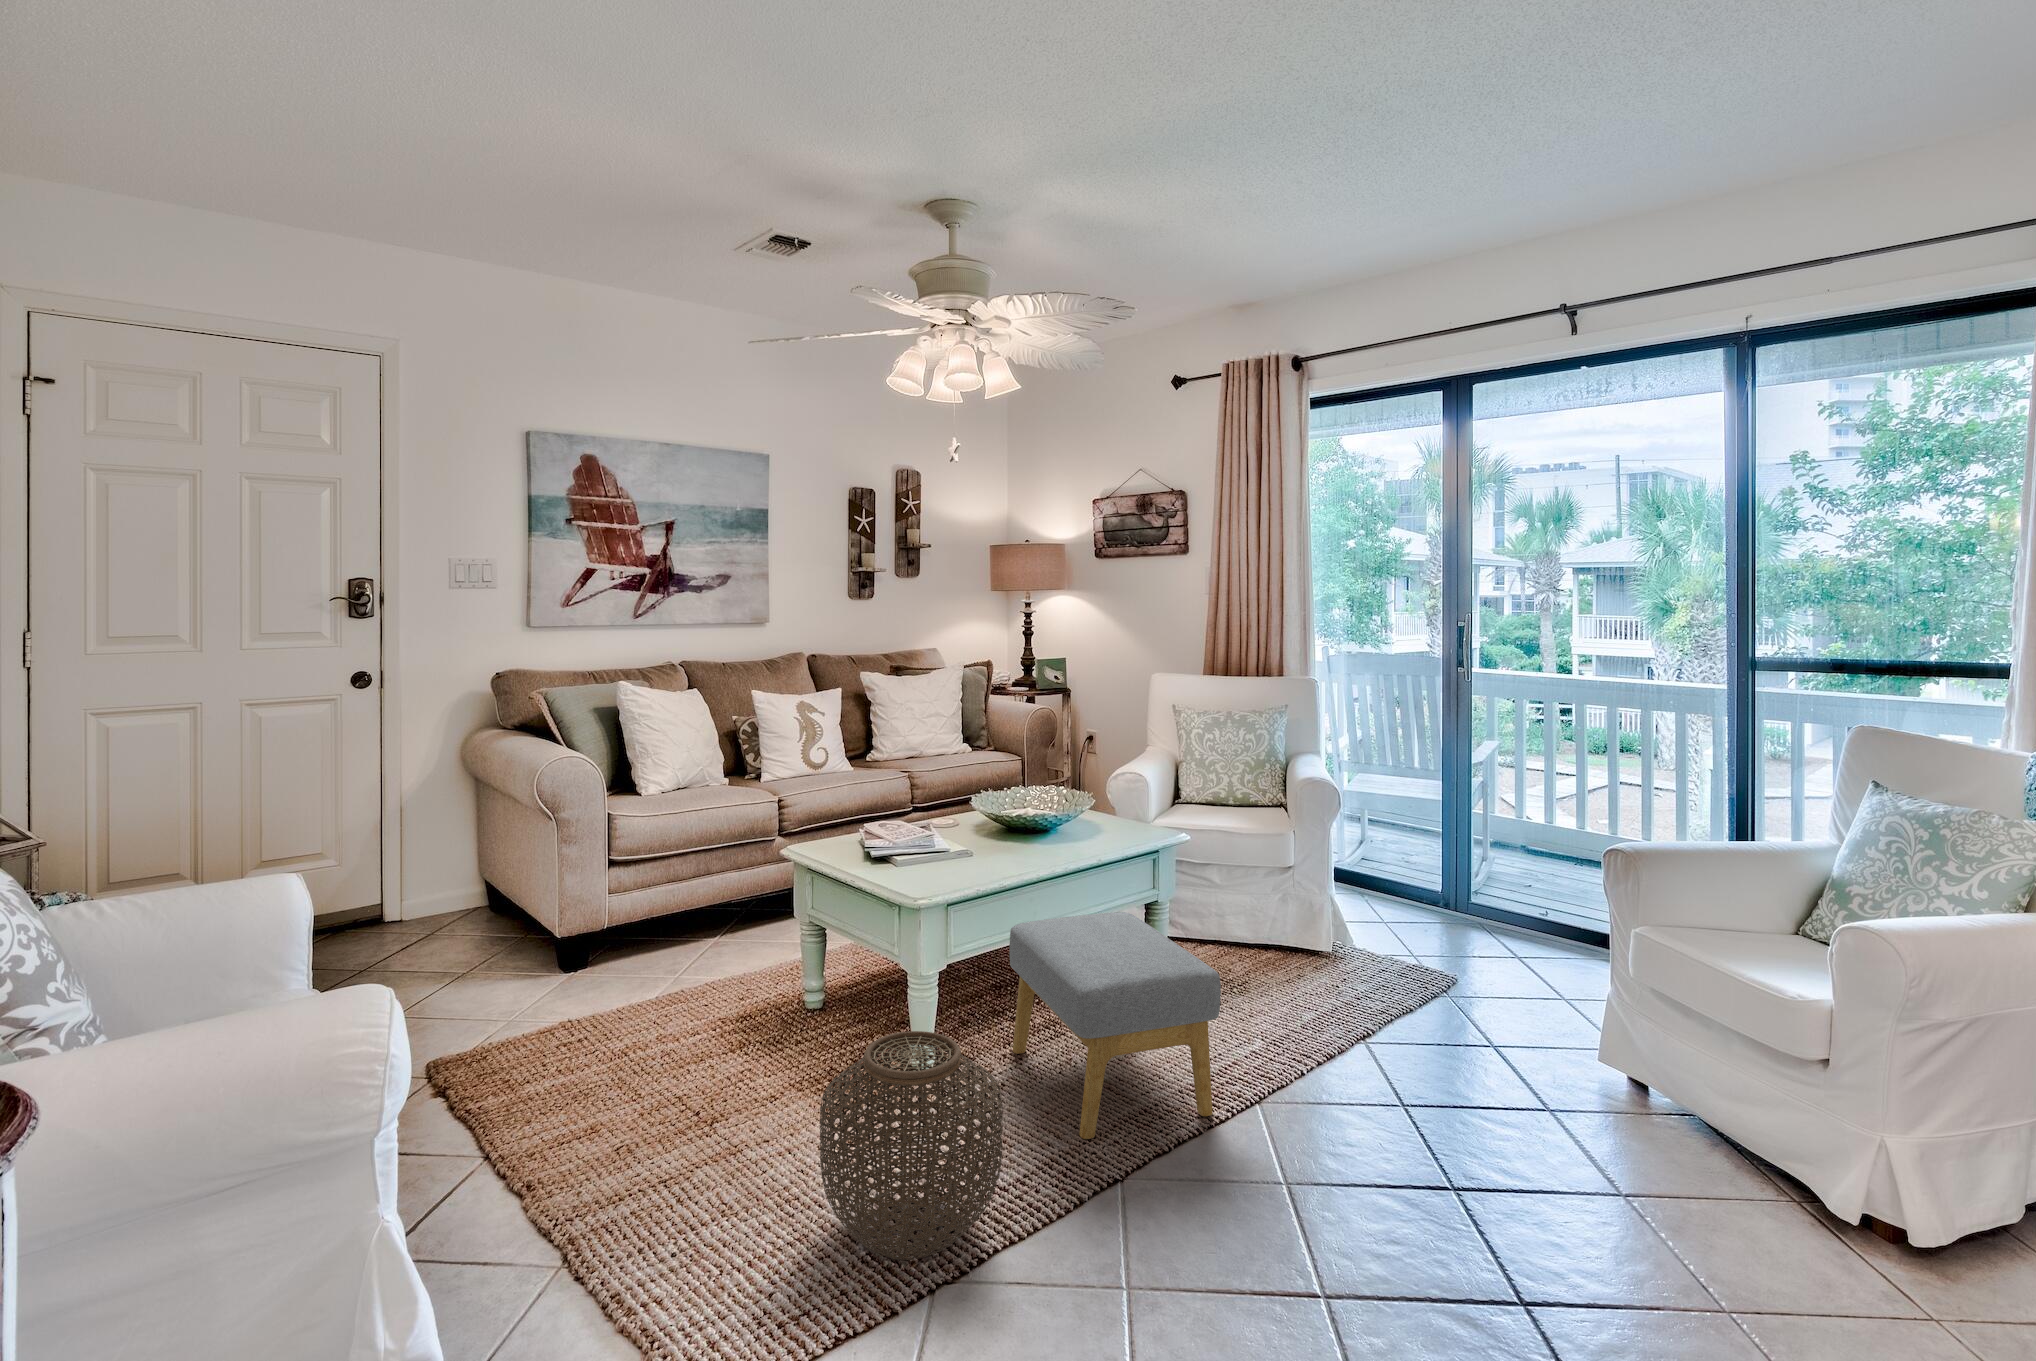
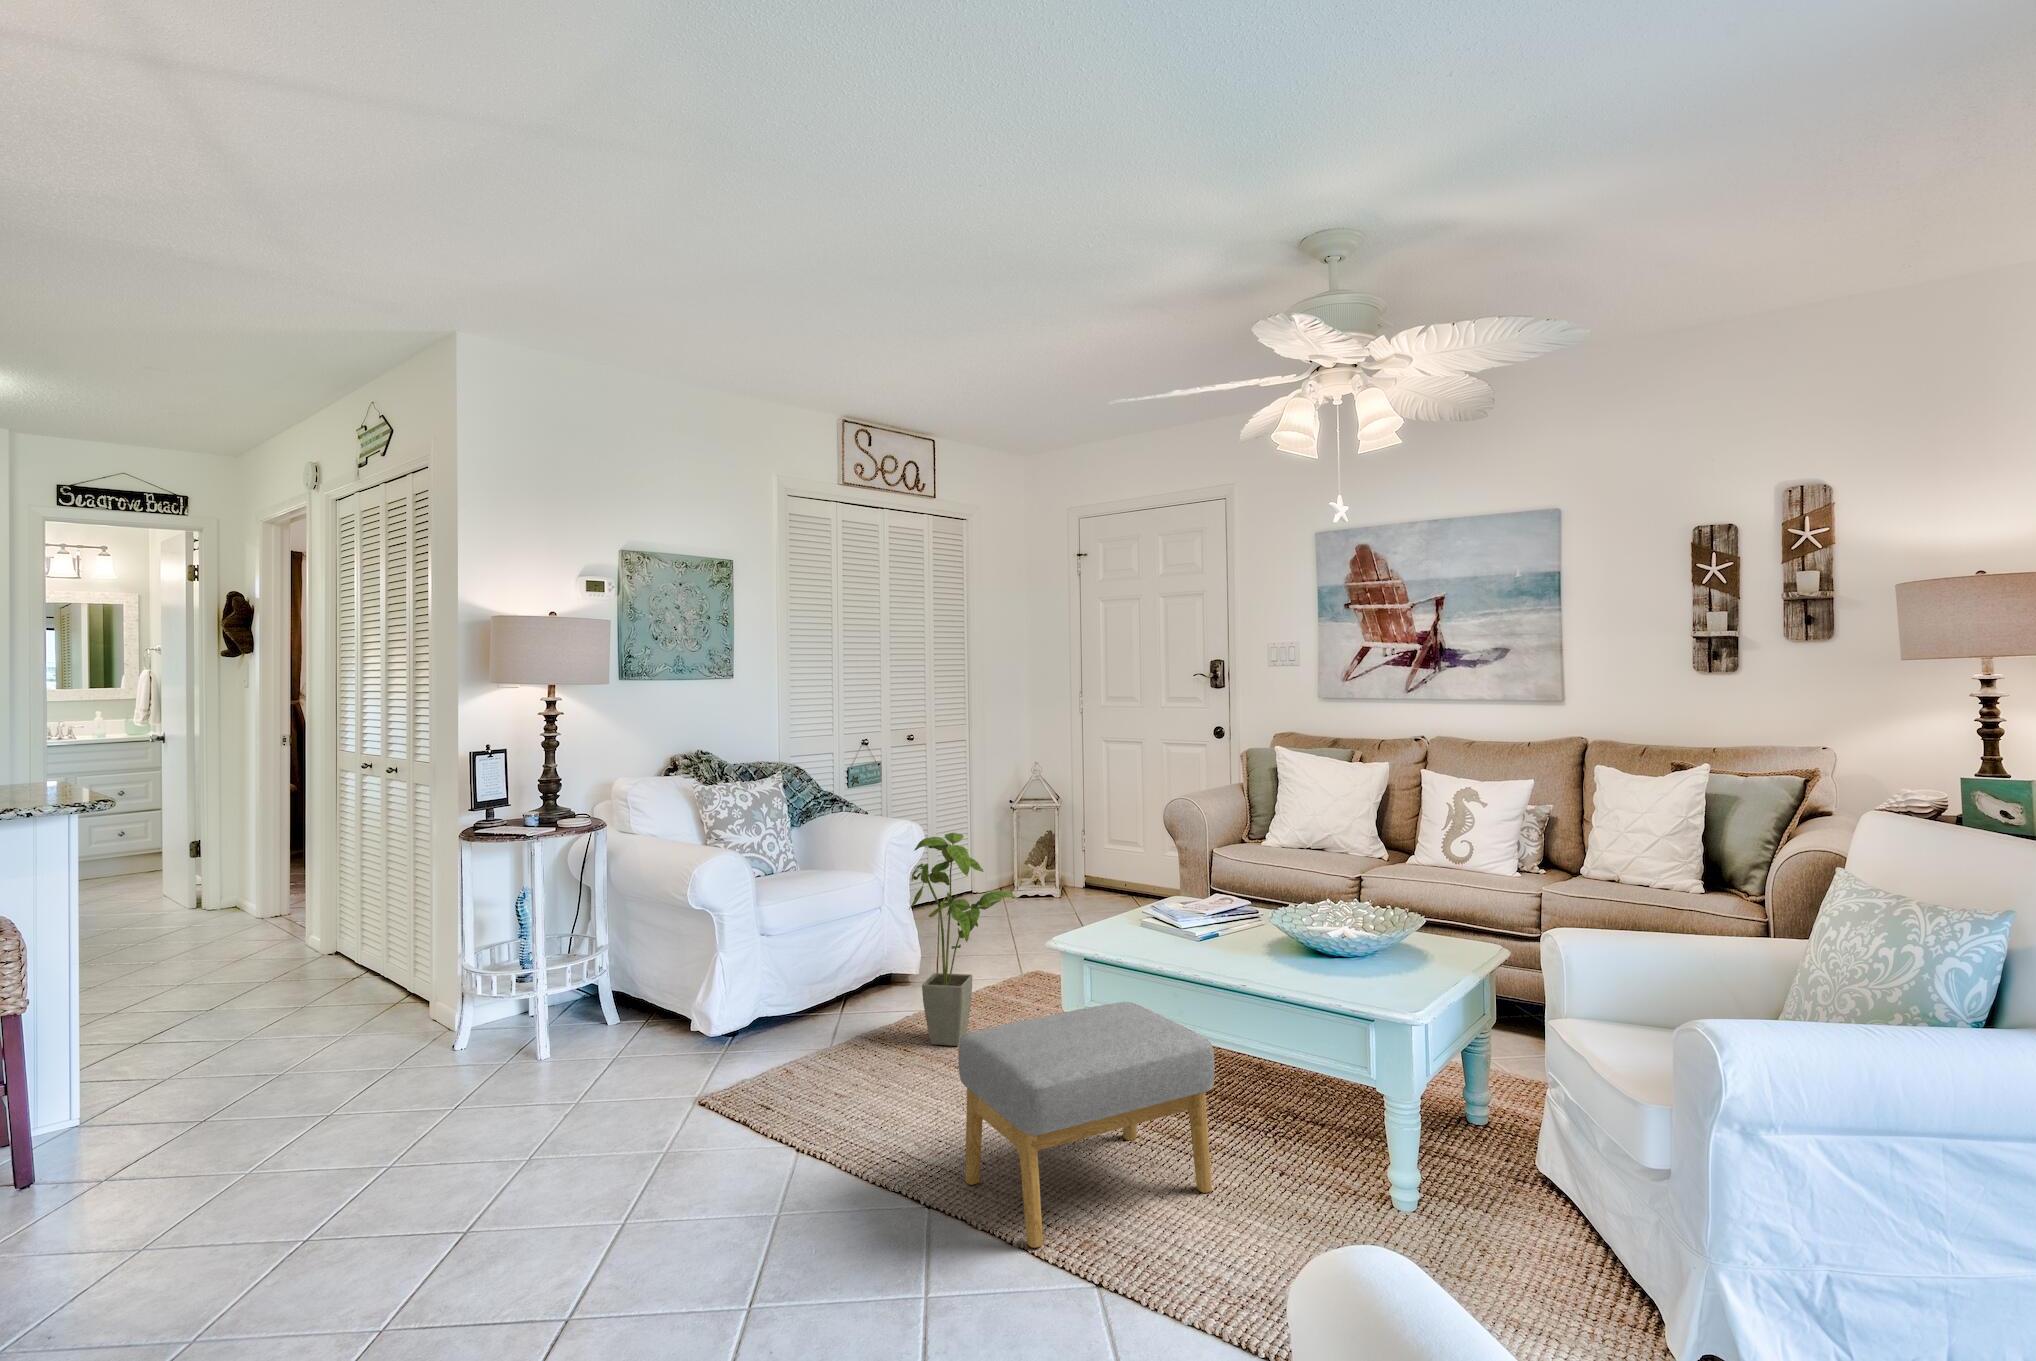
house plant: none [611,829,779,1139] -> present [909,833,1020,1046]
woven basket: present [820,1031,1003,1260] -> none [761,982,893,1141]

